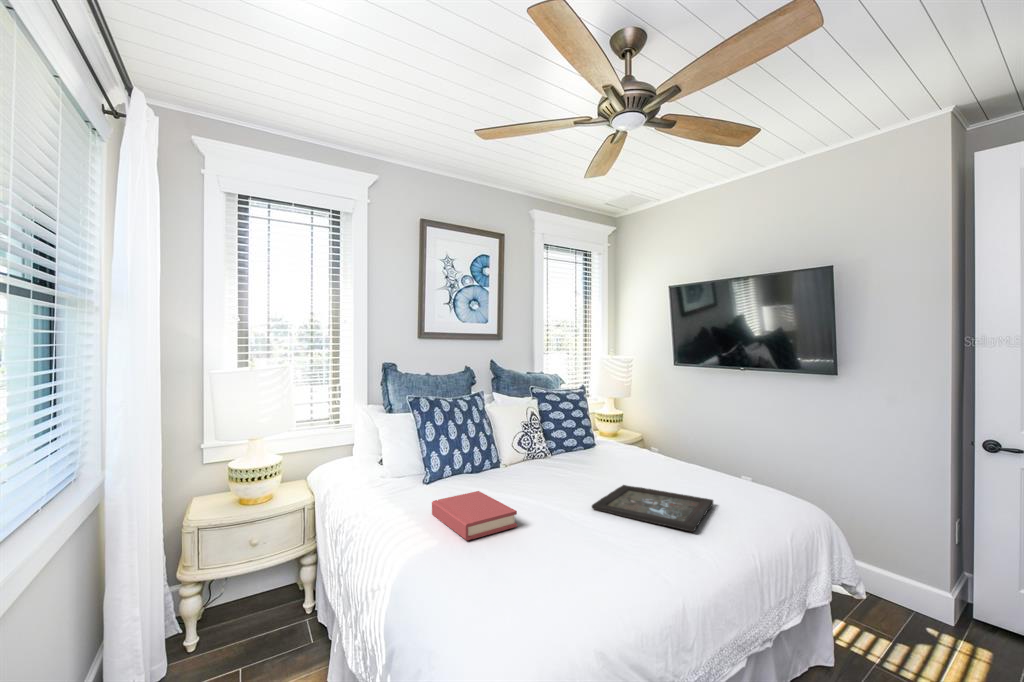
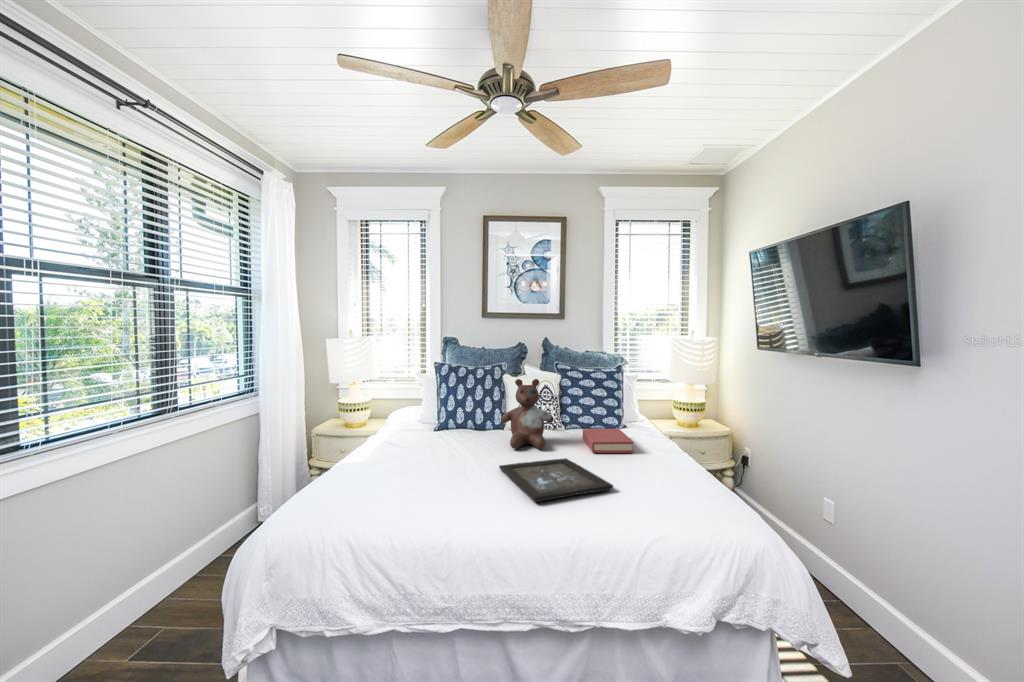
stuffed bear: none [528,406,587,485] -> present [501,379,554,449]
hardback book: present [432,491,517,540] -> present [583,429,634,453]

